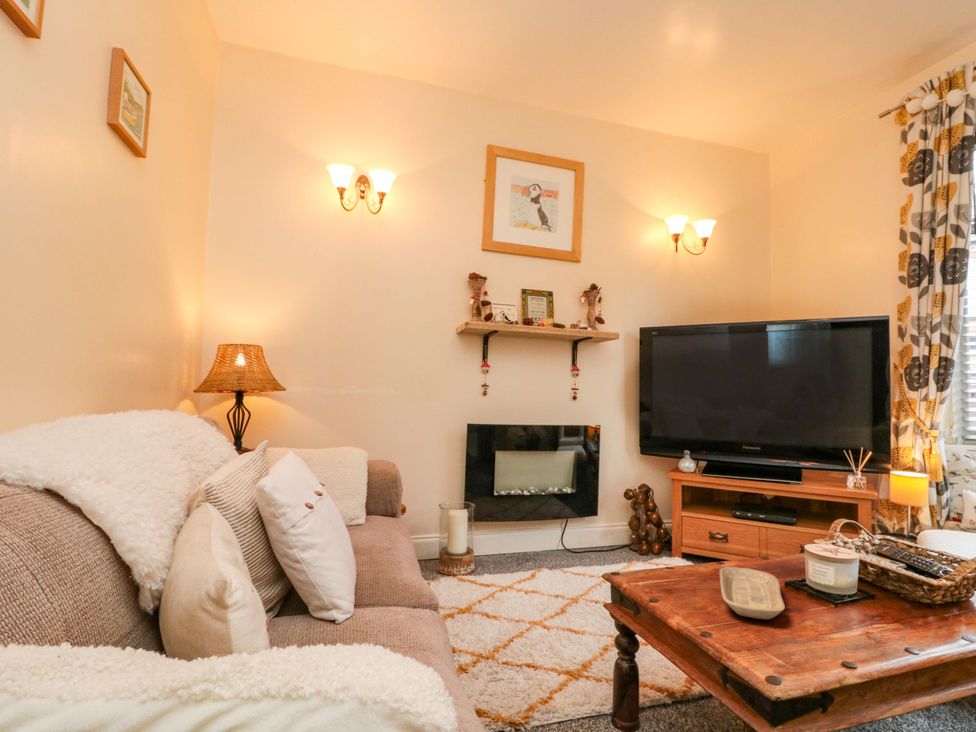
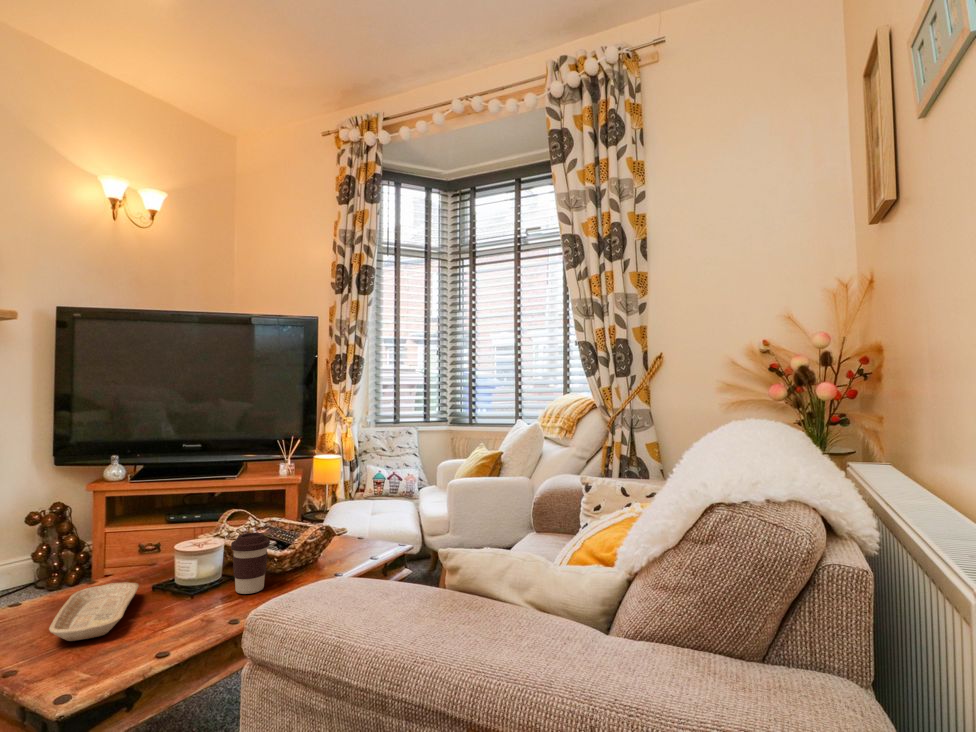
coffee cup: none [879,552,931,623] -> present [231,533,270,594]

